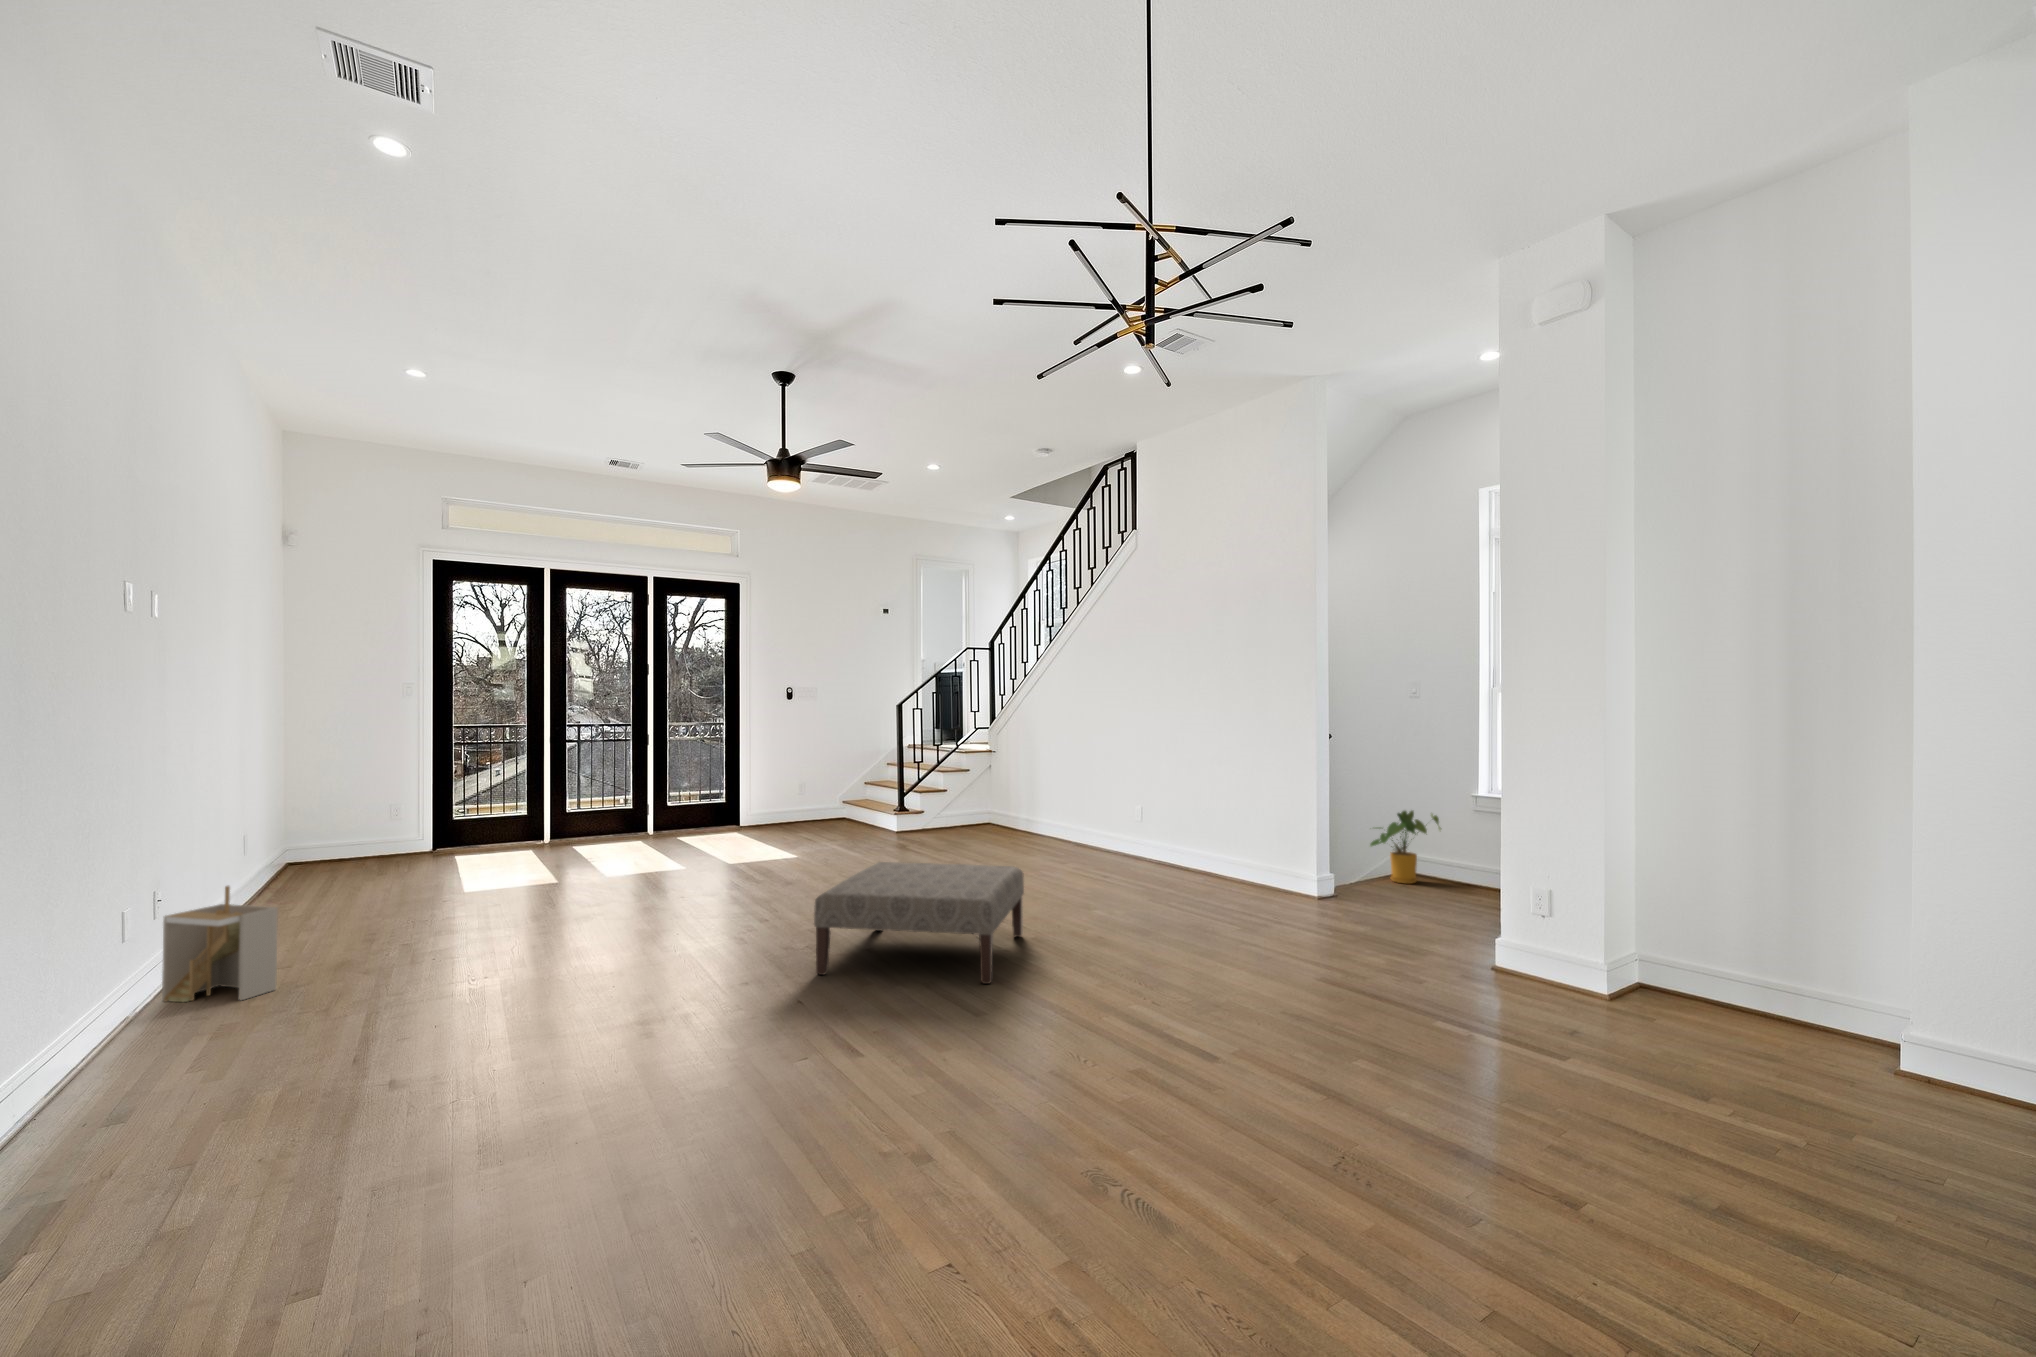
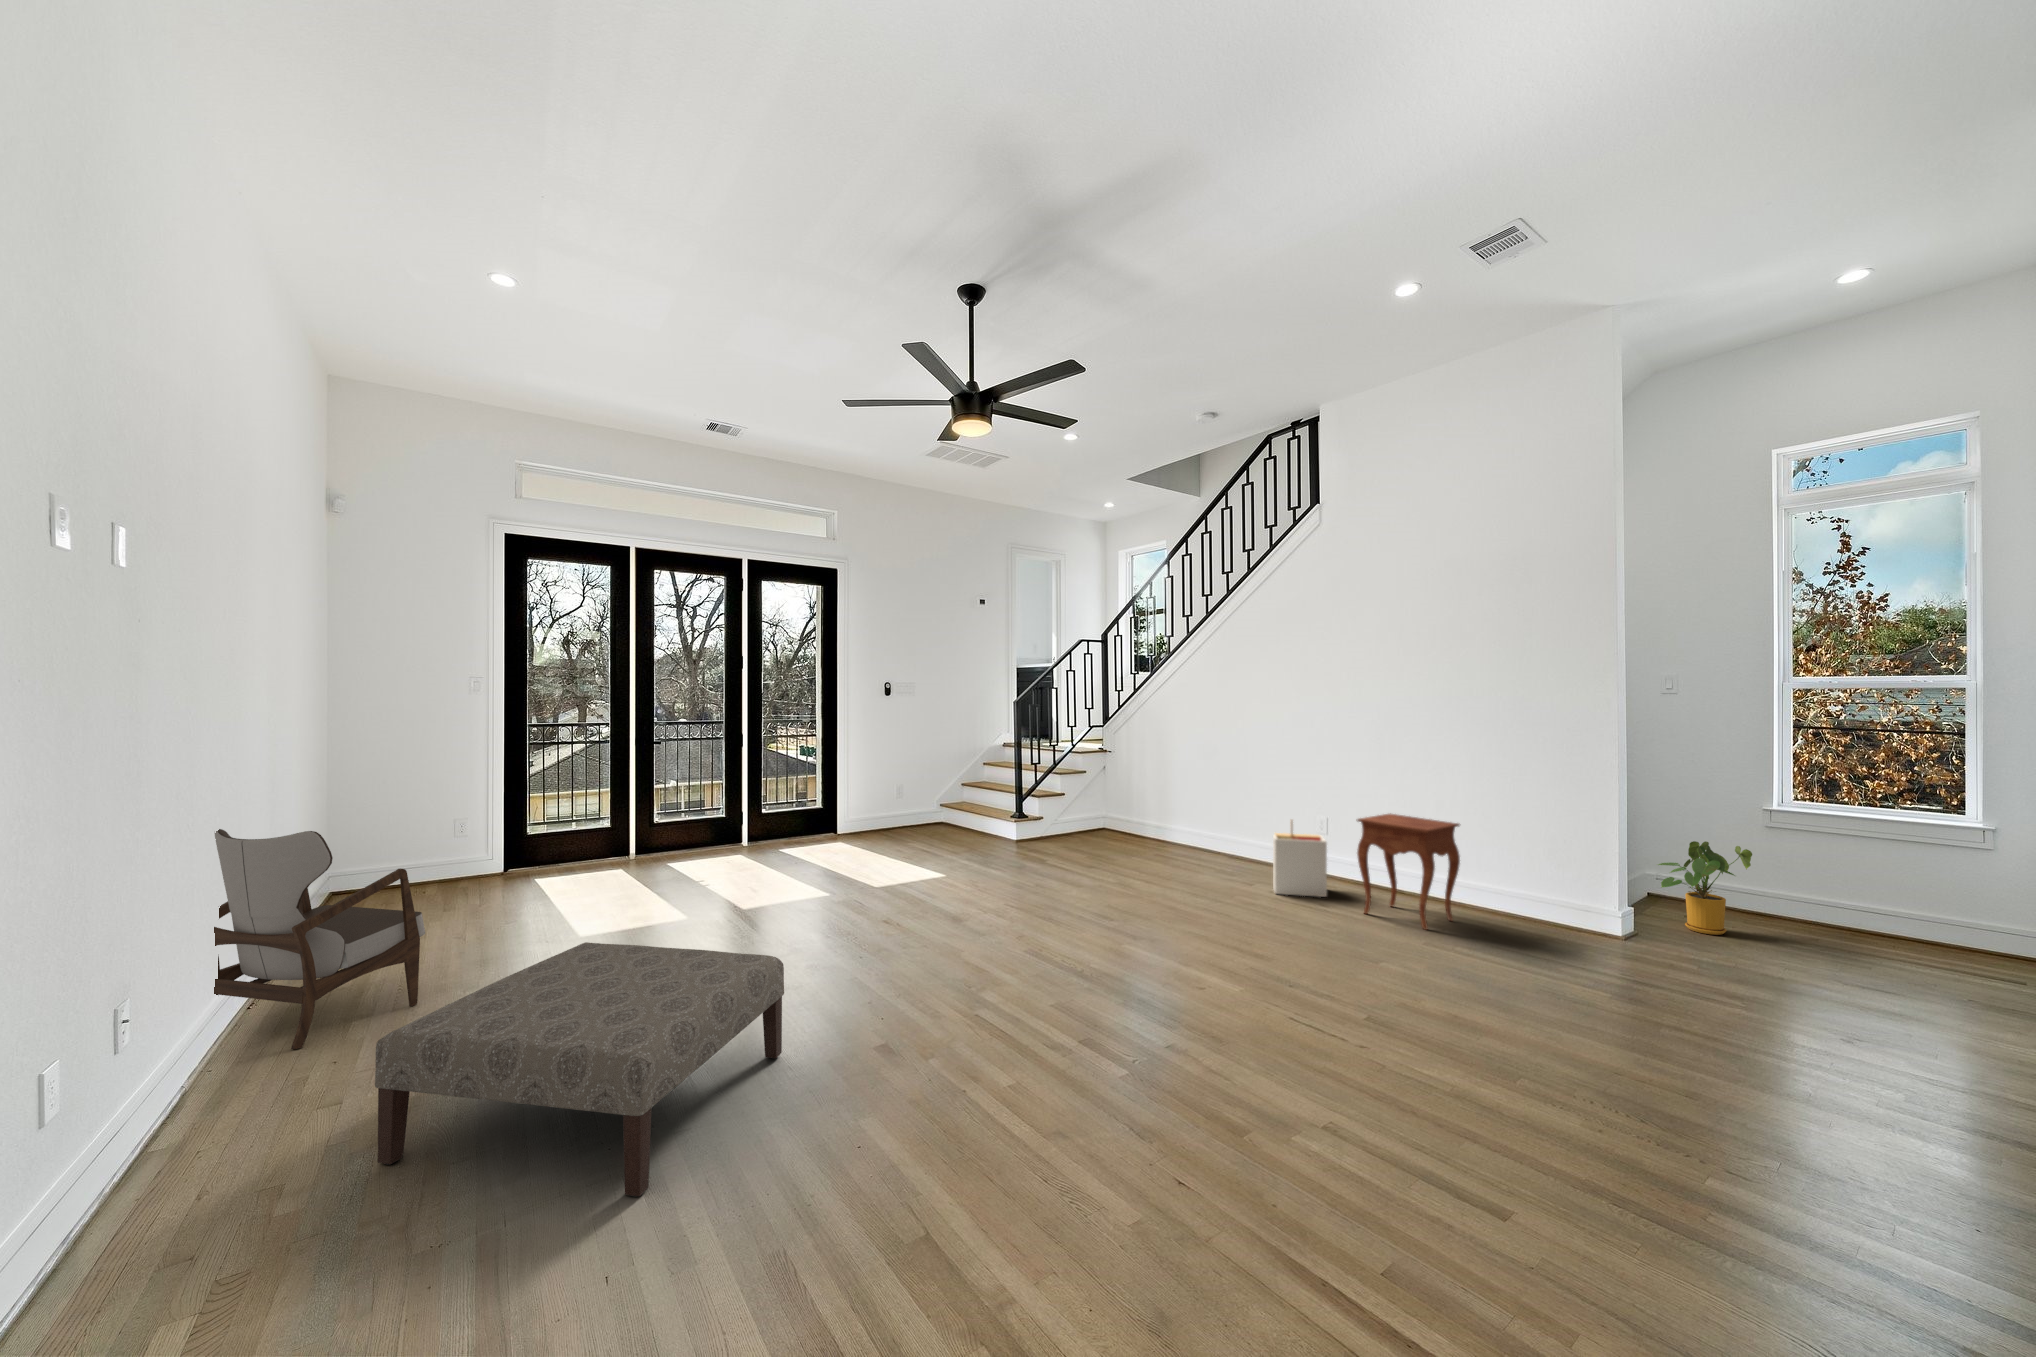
armchair: none [198,788,364,943] -> present [214,829,425,1049]
side table: none [1133,792,1212,882] -> present [1357,813,1460,930]
ottoman: present [814,862,1024,984] -> present [375,942,784,1197]
storage bin: present [162,886,278,1002] -> present [1273,821,1327,897]

